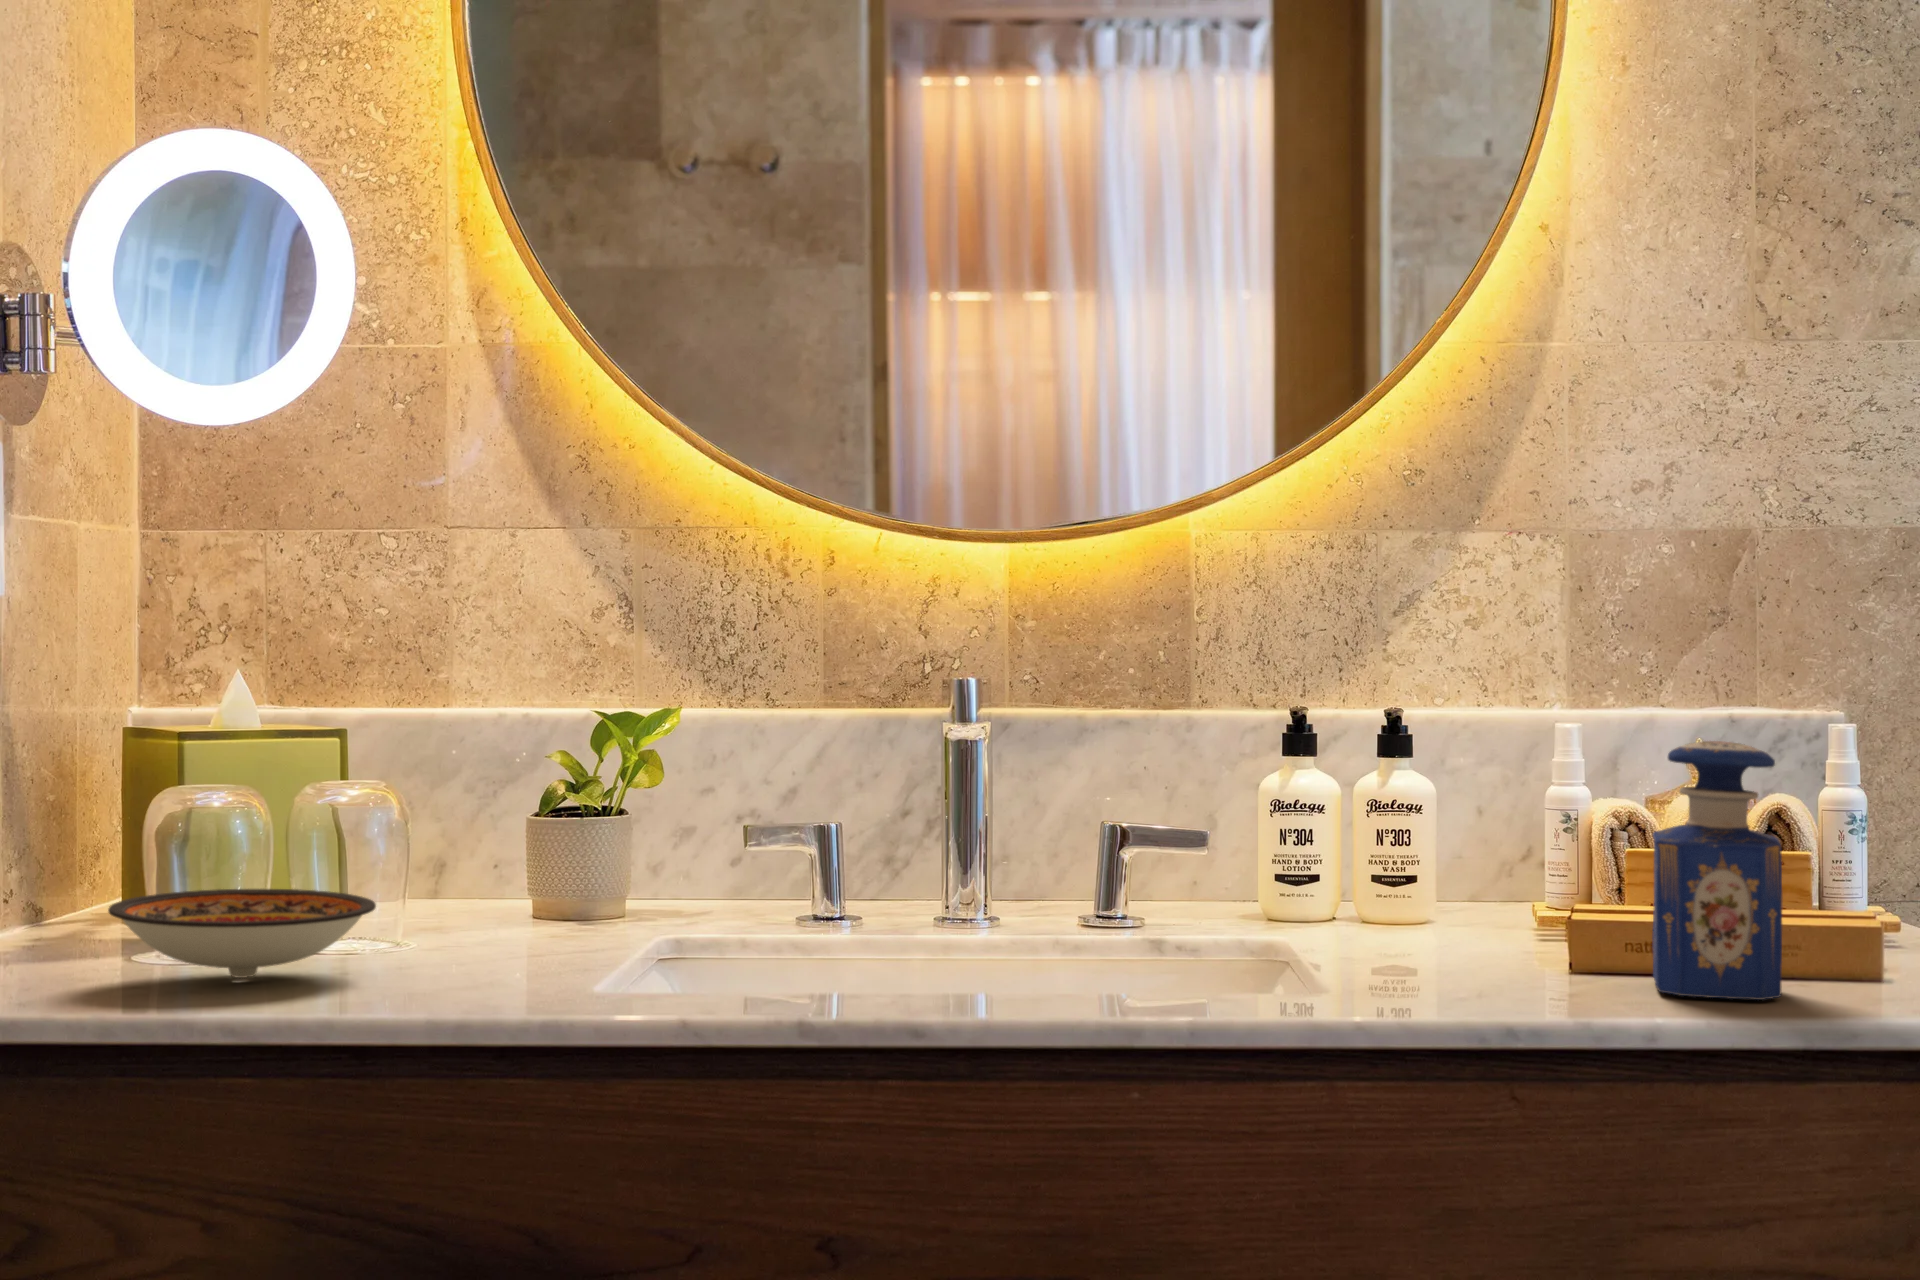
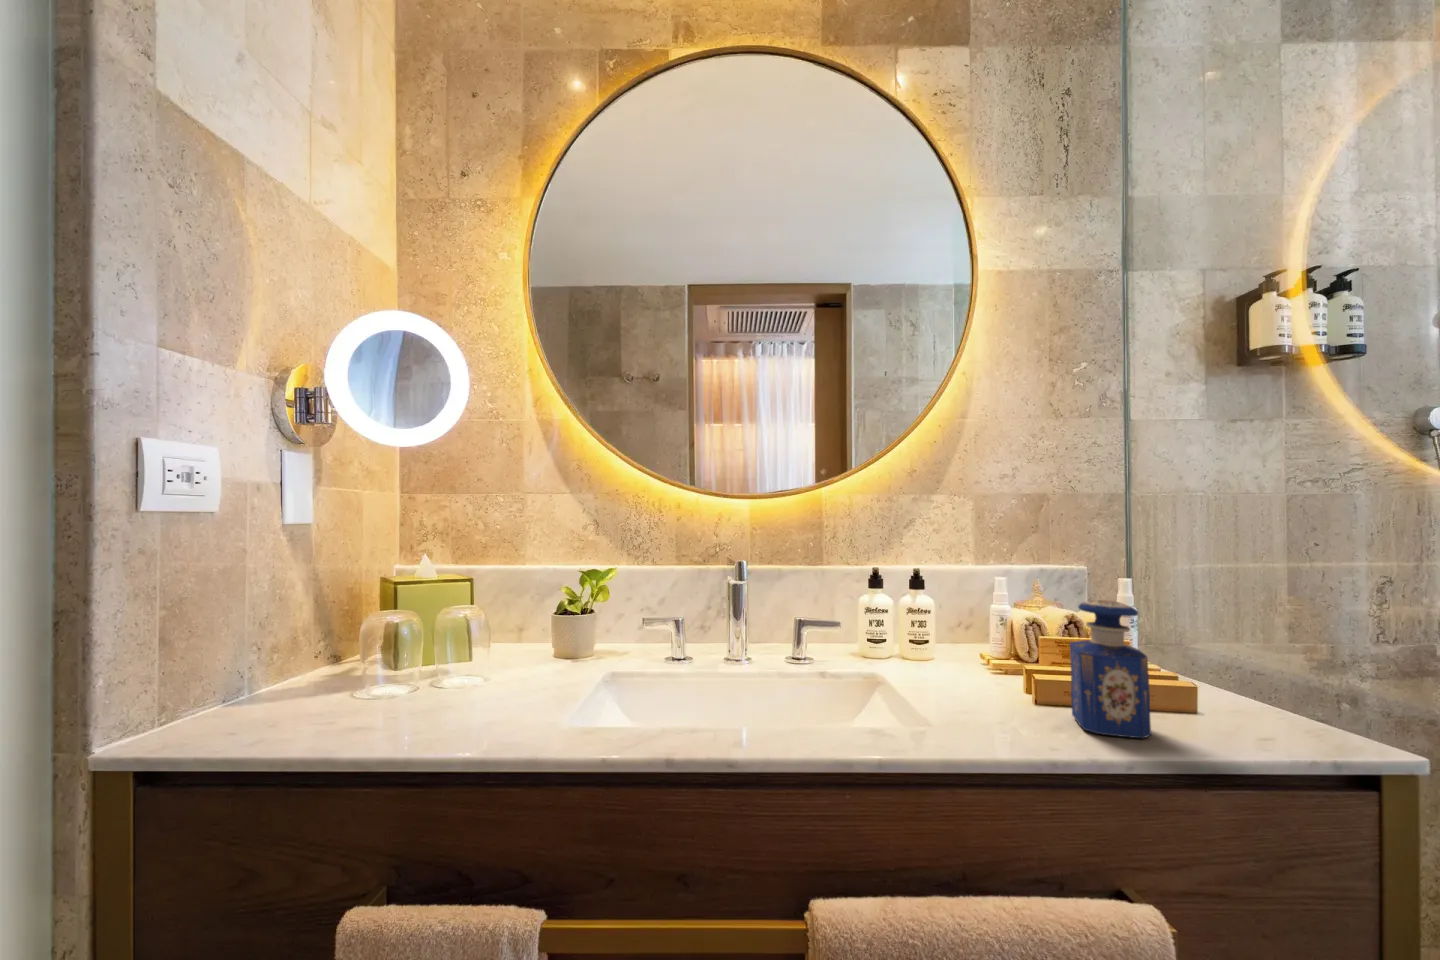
ceramic bowl: present [108,889,376,978] -> none [325,662,459,712]

